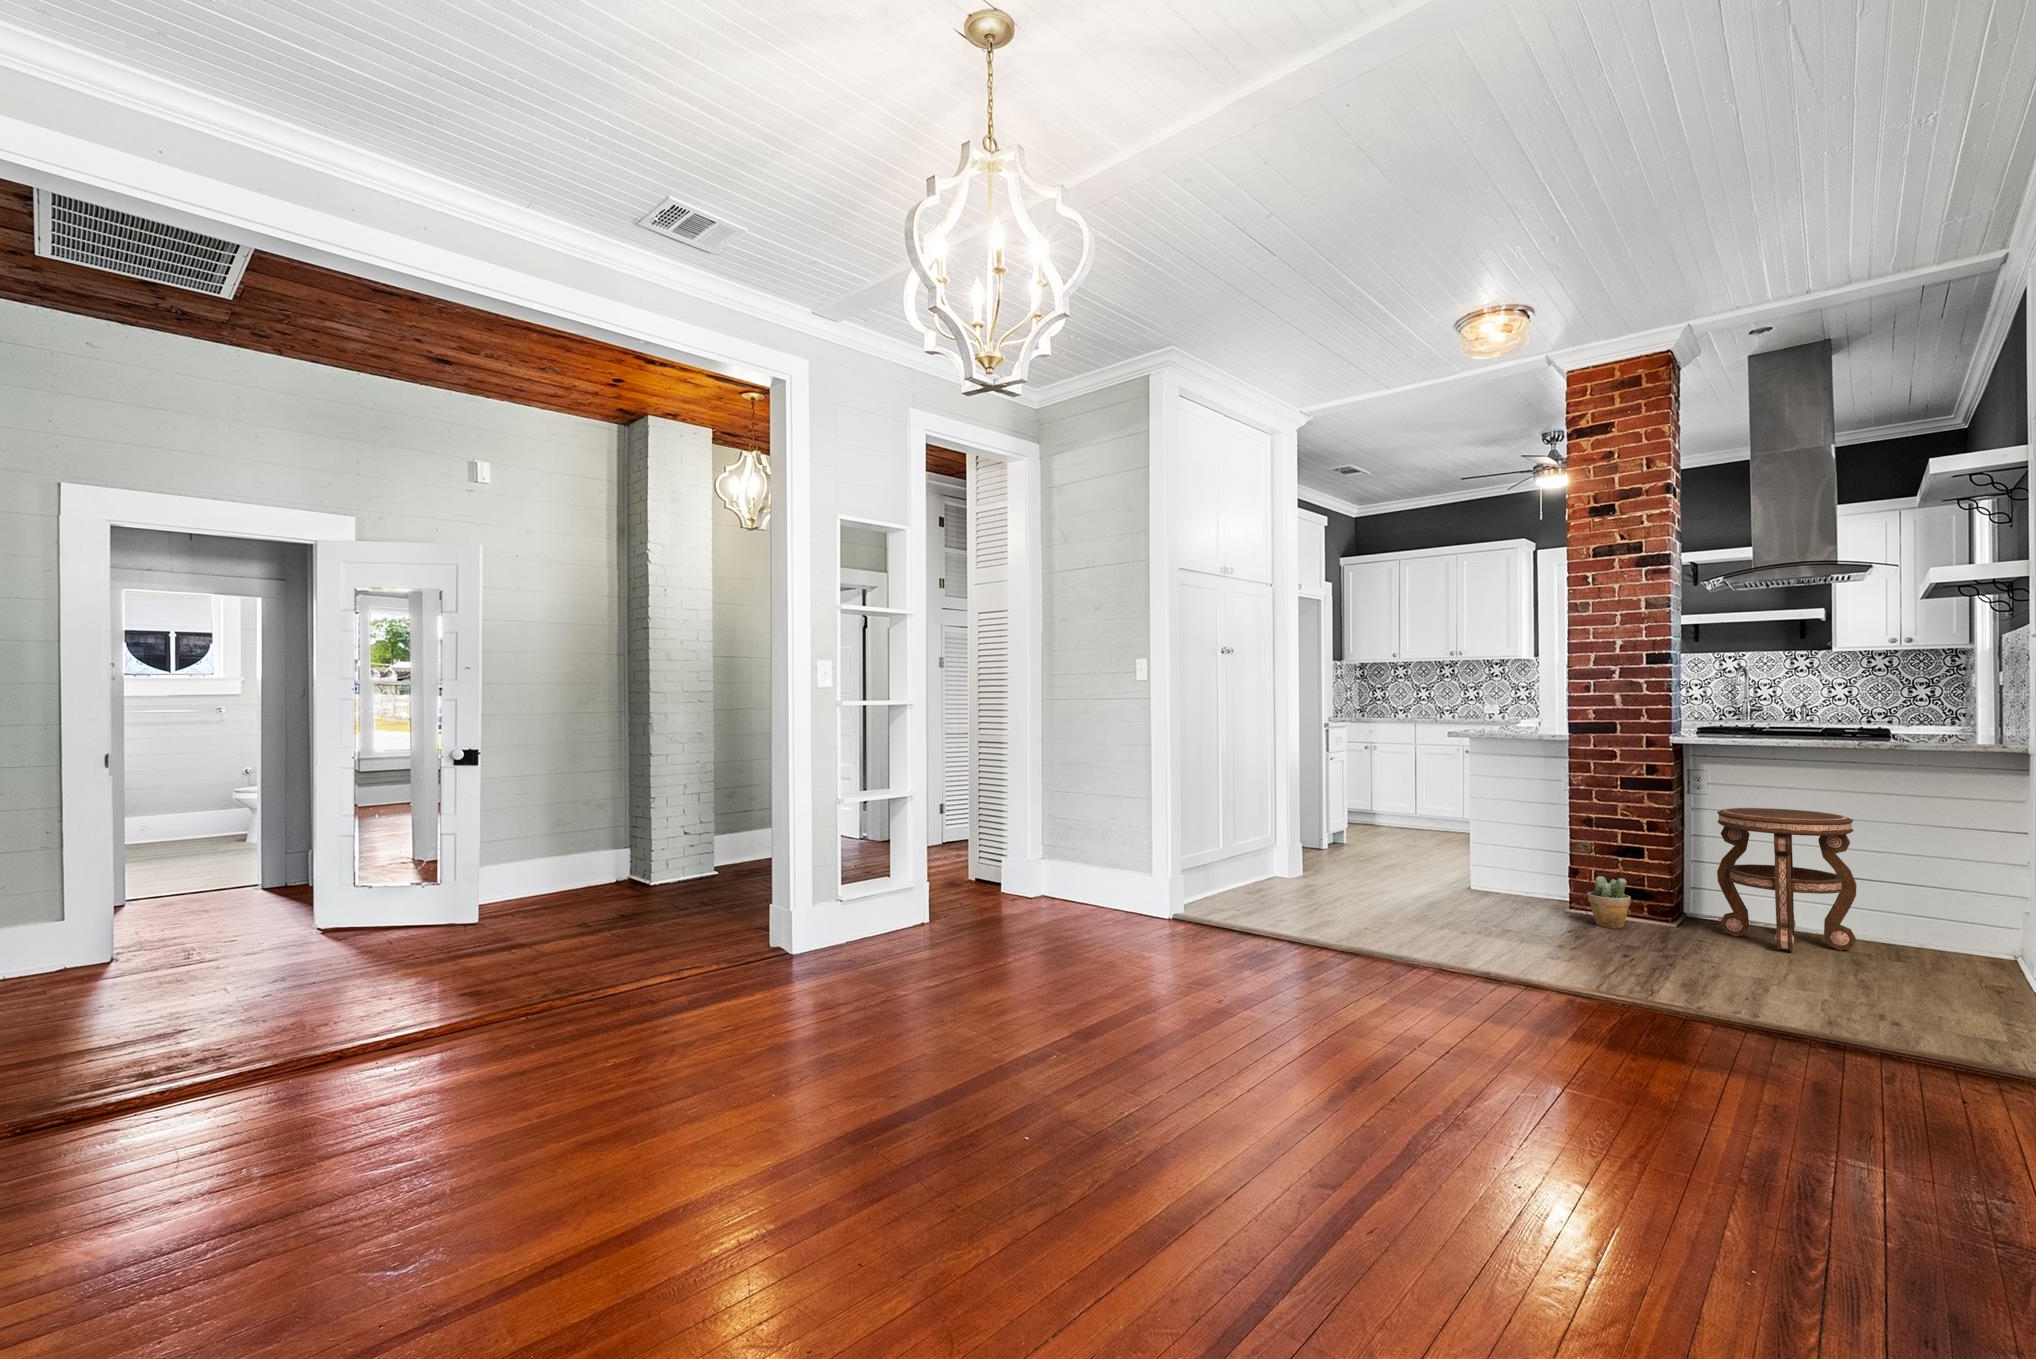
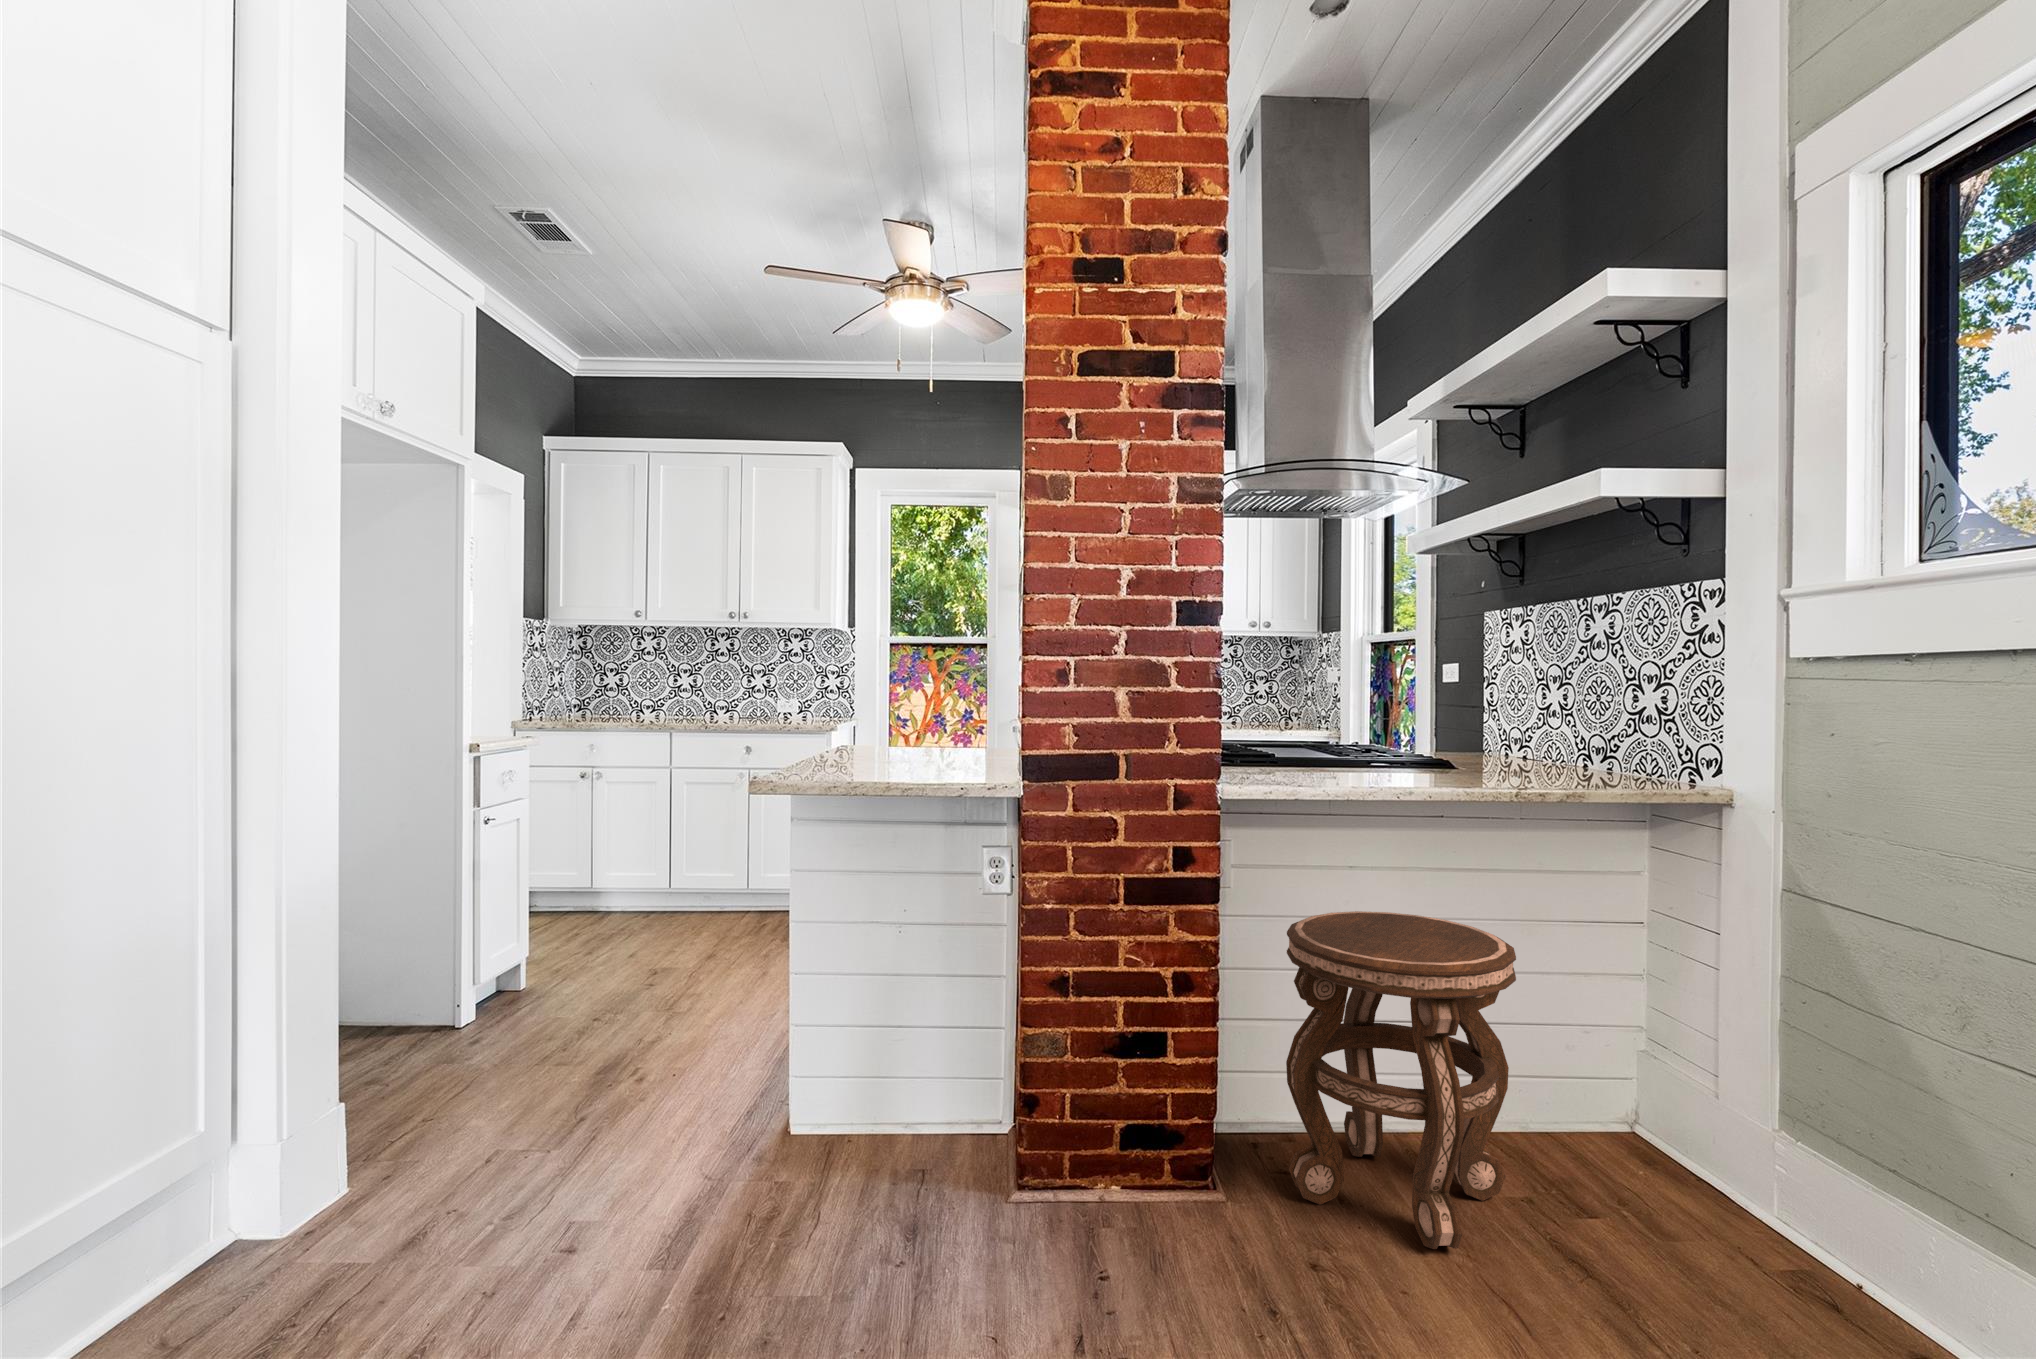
potted plant: present [1588,876,1631,928] -> none [1070,1128,1158,1261]

